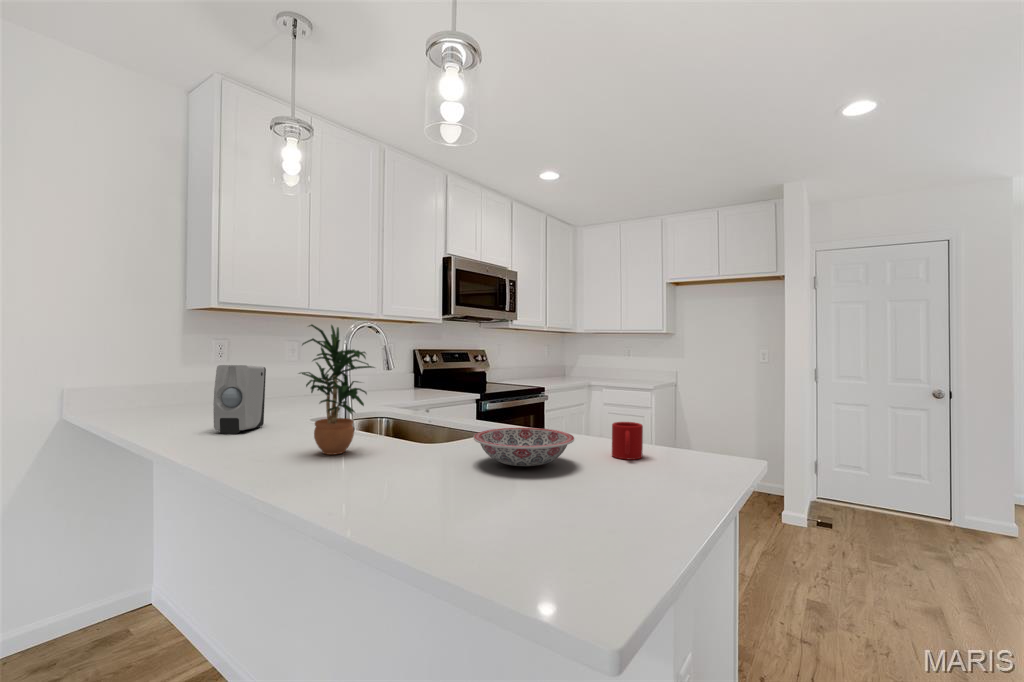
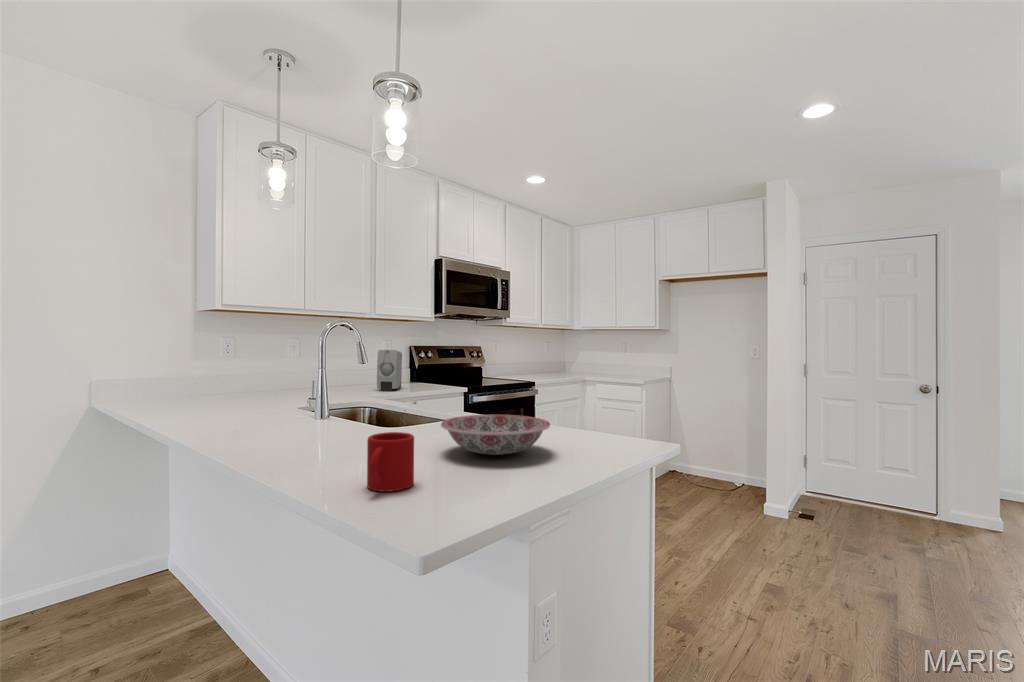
potted plant: present [299,324,374,455] -> none [254,304,343,443]
soap dispenser: present [213,365,266,434] -> present [377,350,402,391]
mug: present [612,422,643,460] -> present [367,432,414,492]

